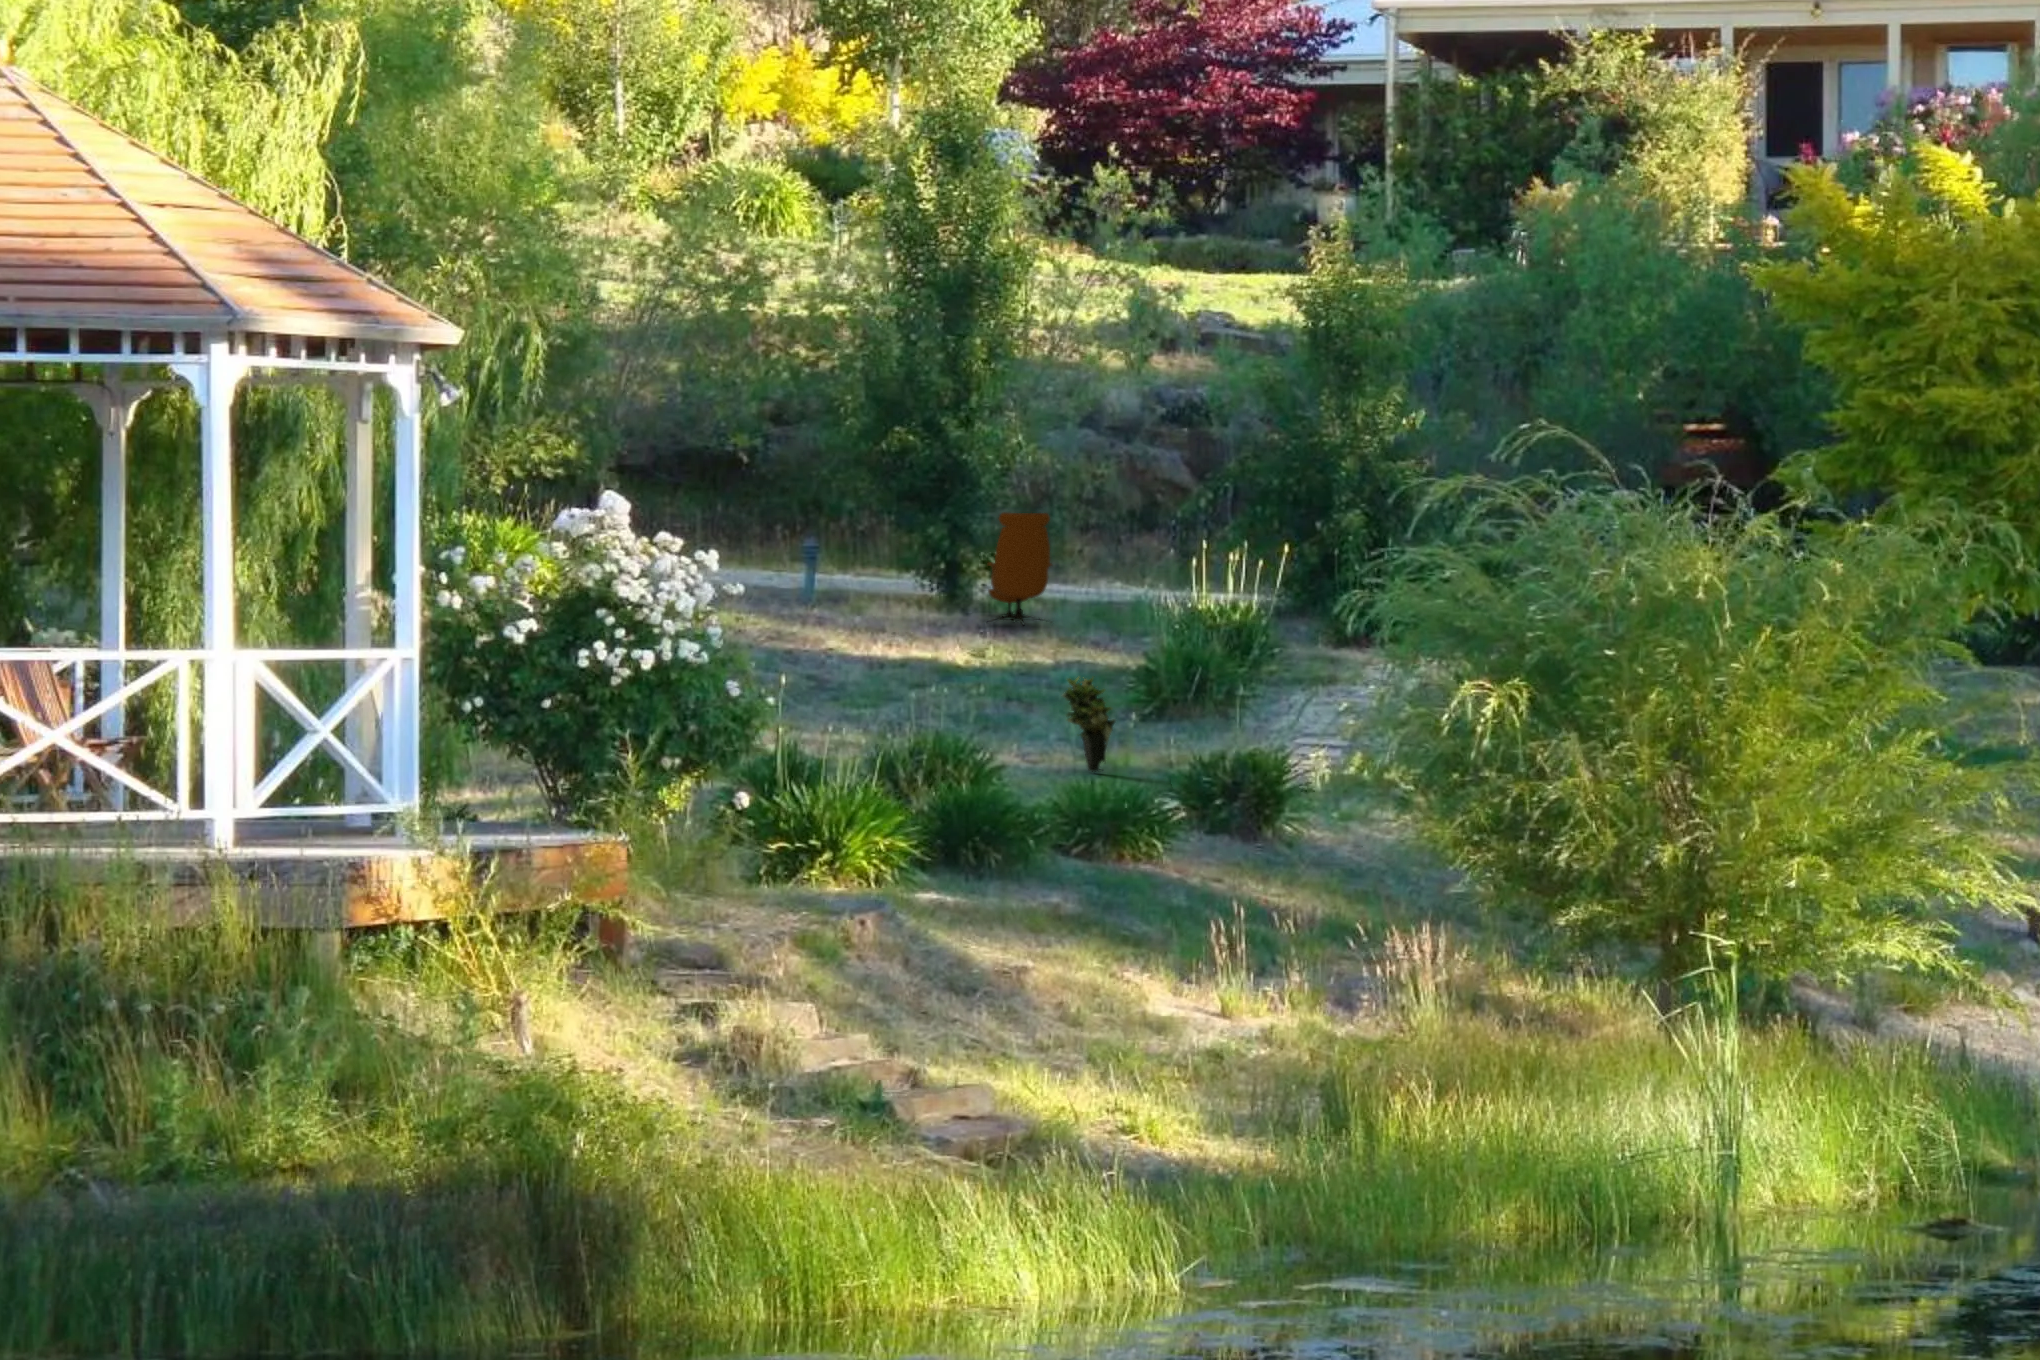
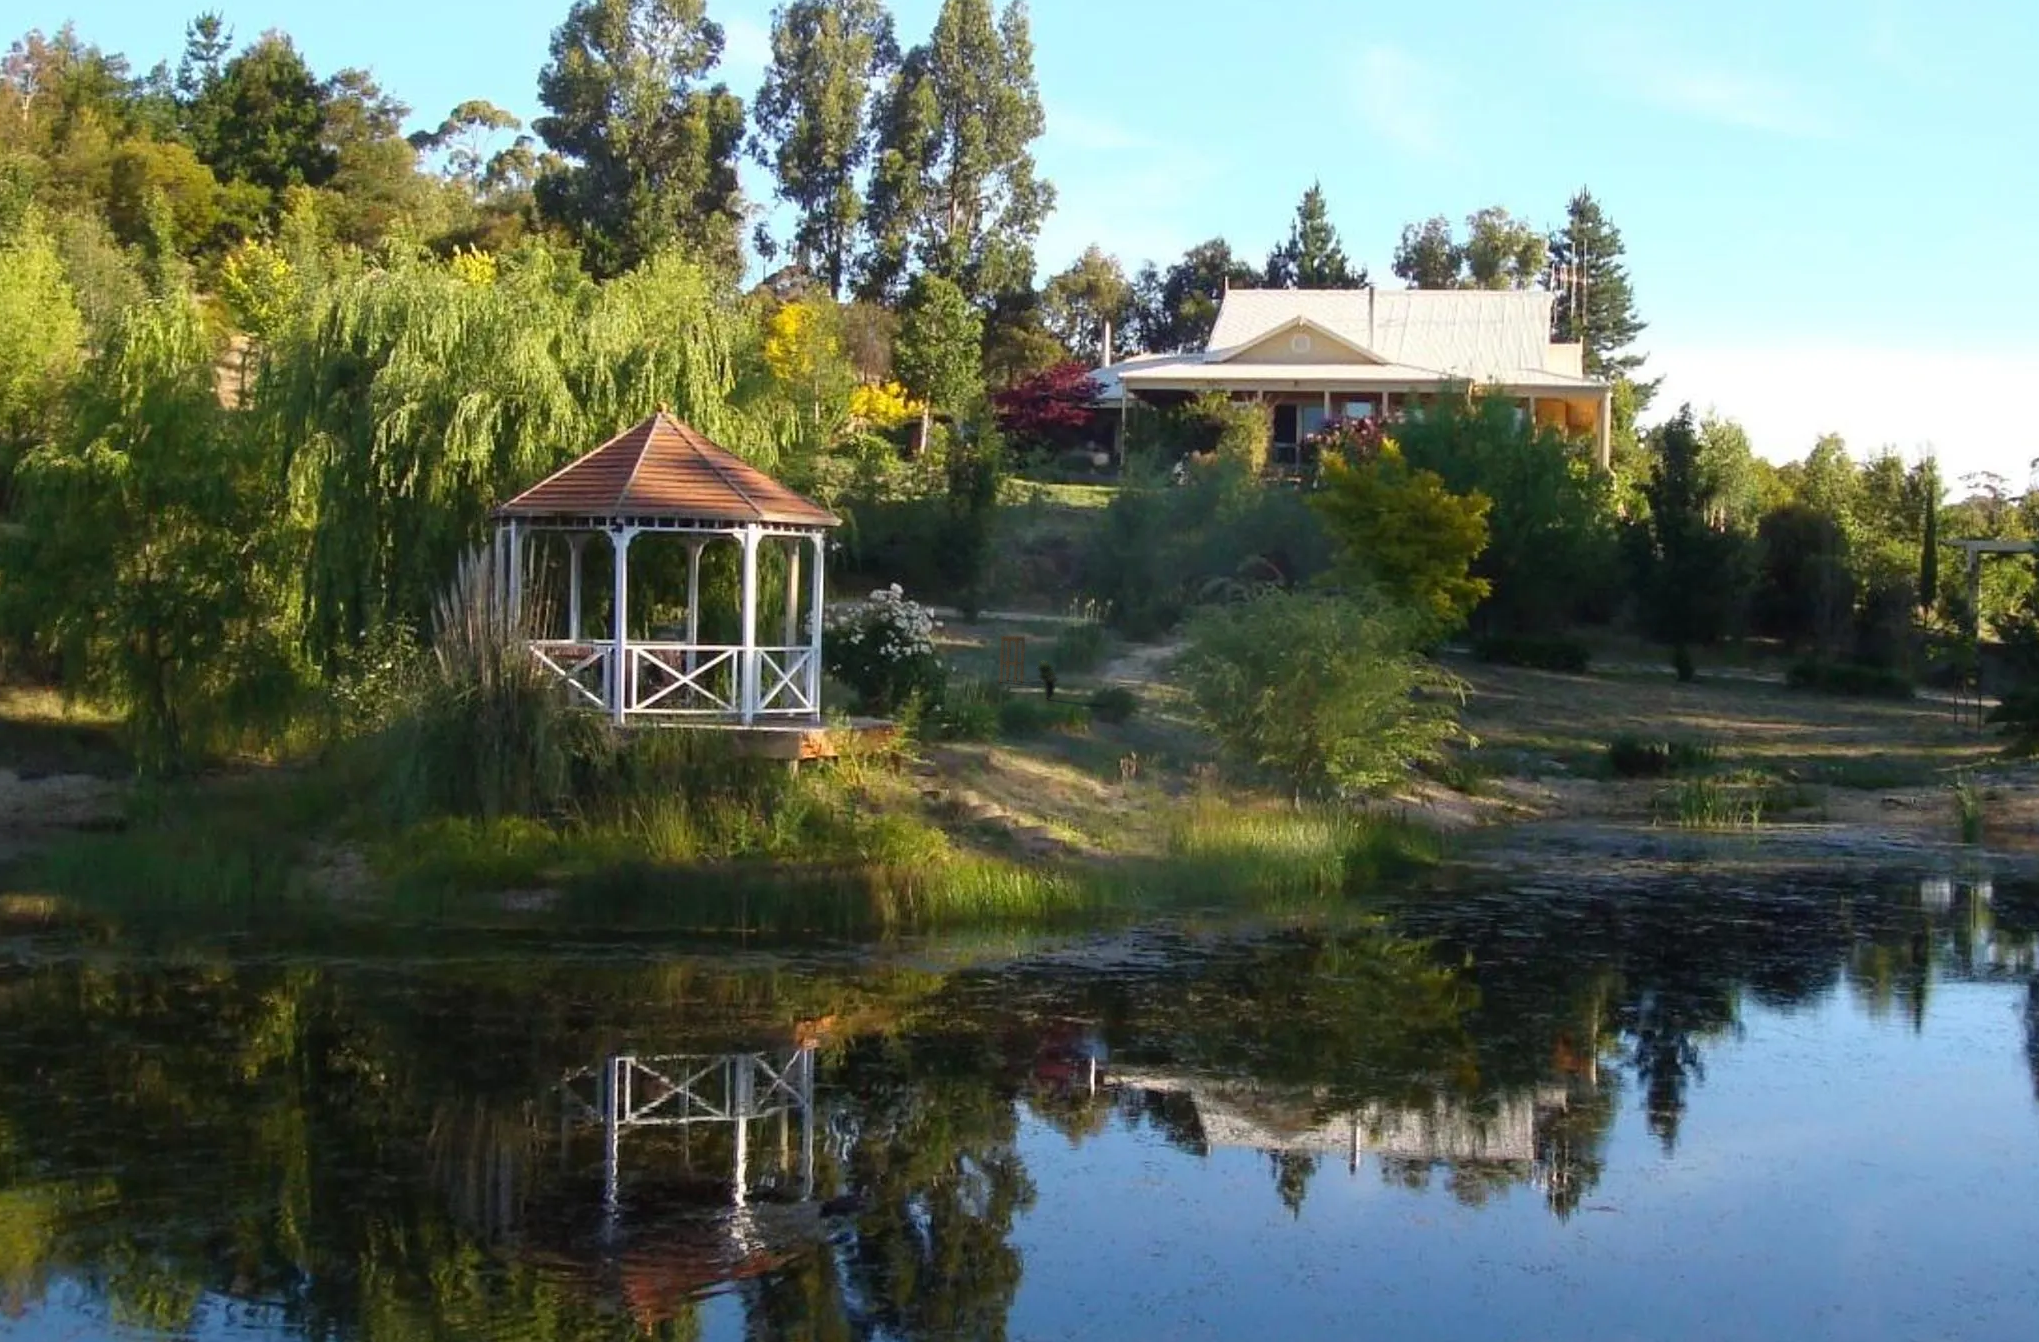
lounge chair: present [986,513,1052,624] -> none [973,592,1006,640]
stool: none [990,617,1055,732] -> present [999,636,1025,682]

